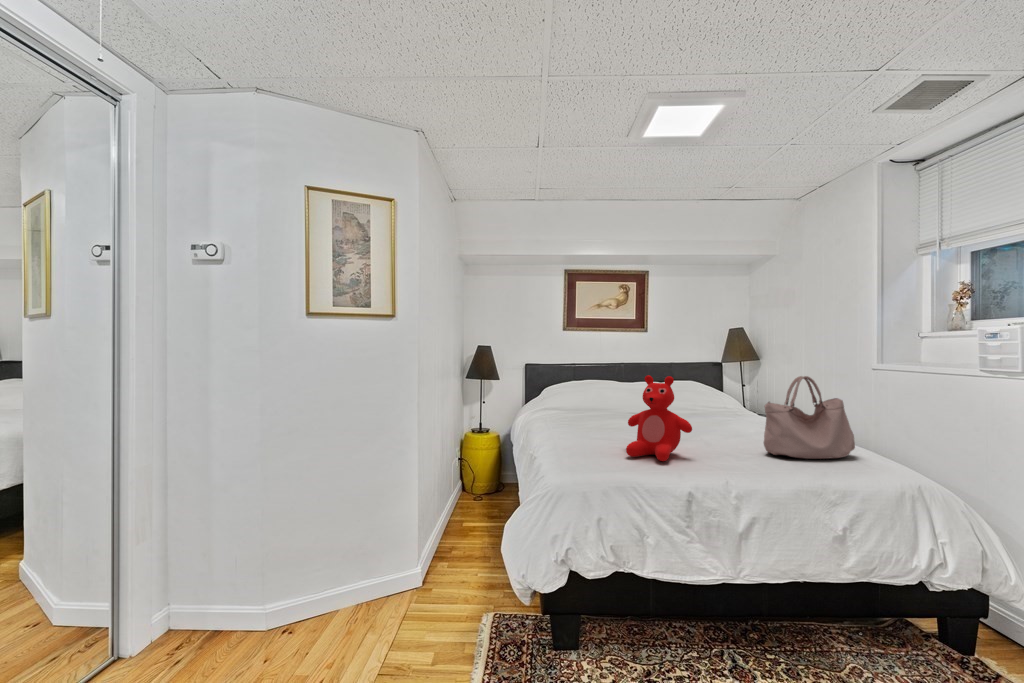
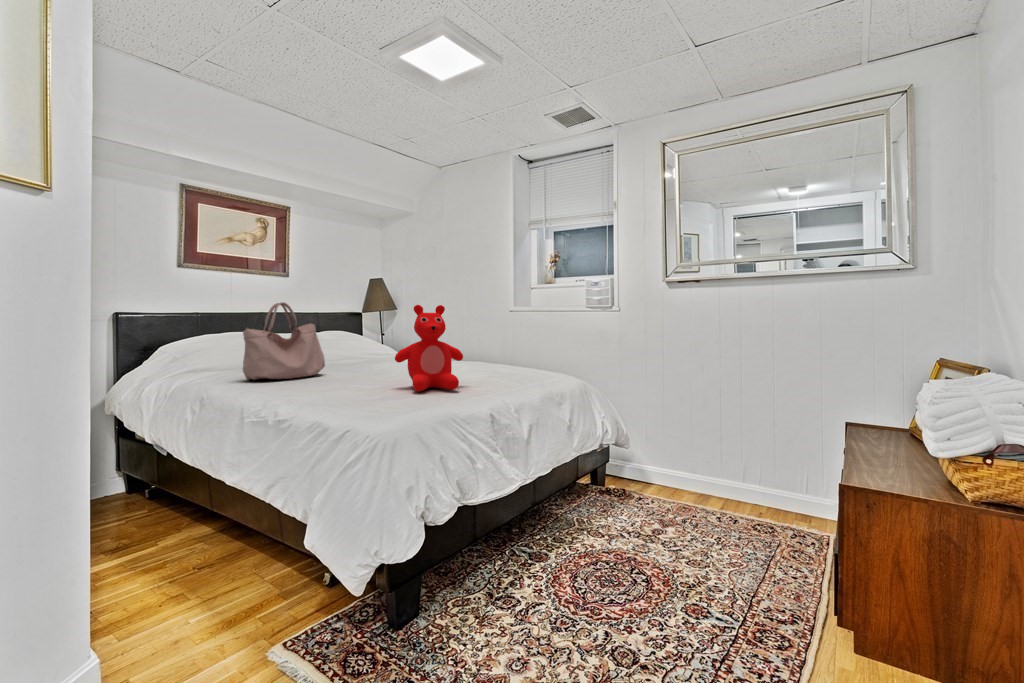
handbag: present [764,376,855,459] -> present [243,302,325,380]

